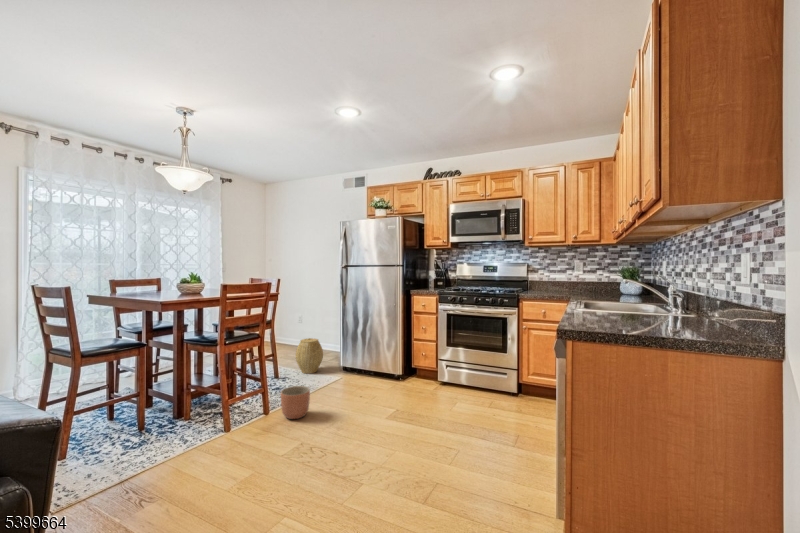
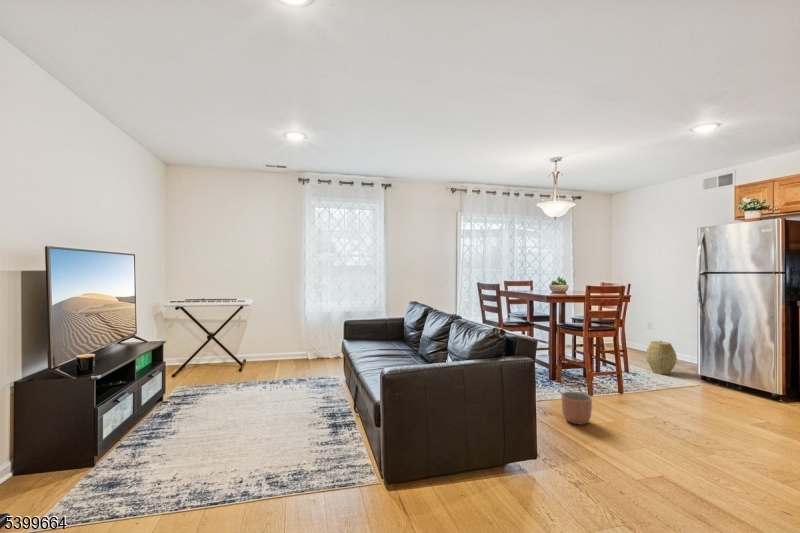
planter: present [281,386,310,419] -> present [561,392,592,425]

